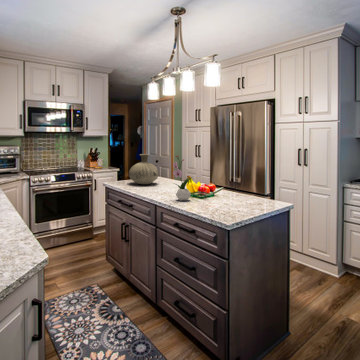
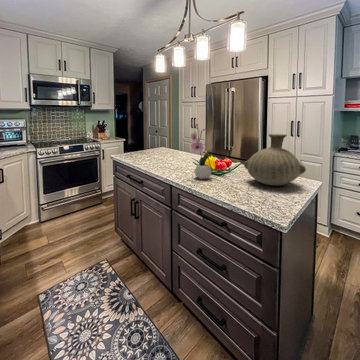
vase: present [129,154,158,184] -> present [244,134,306,186]

